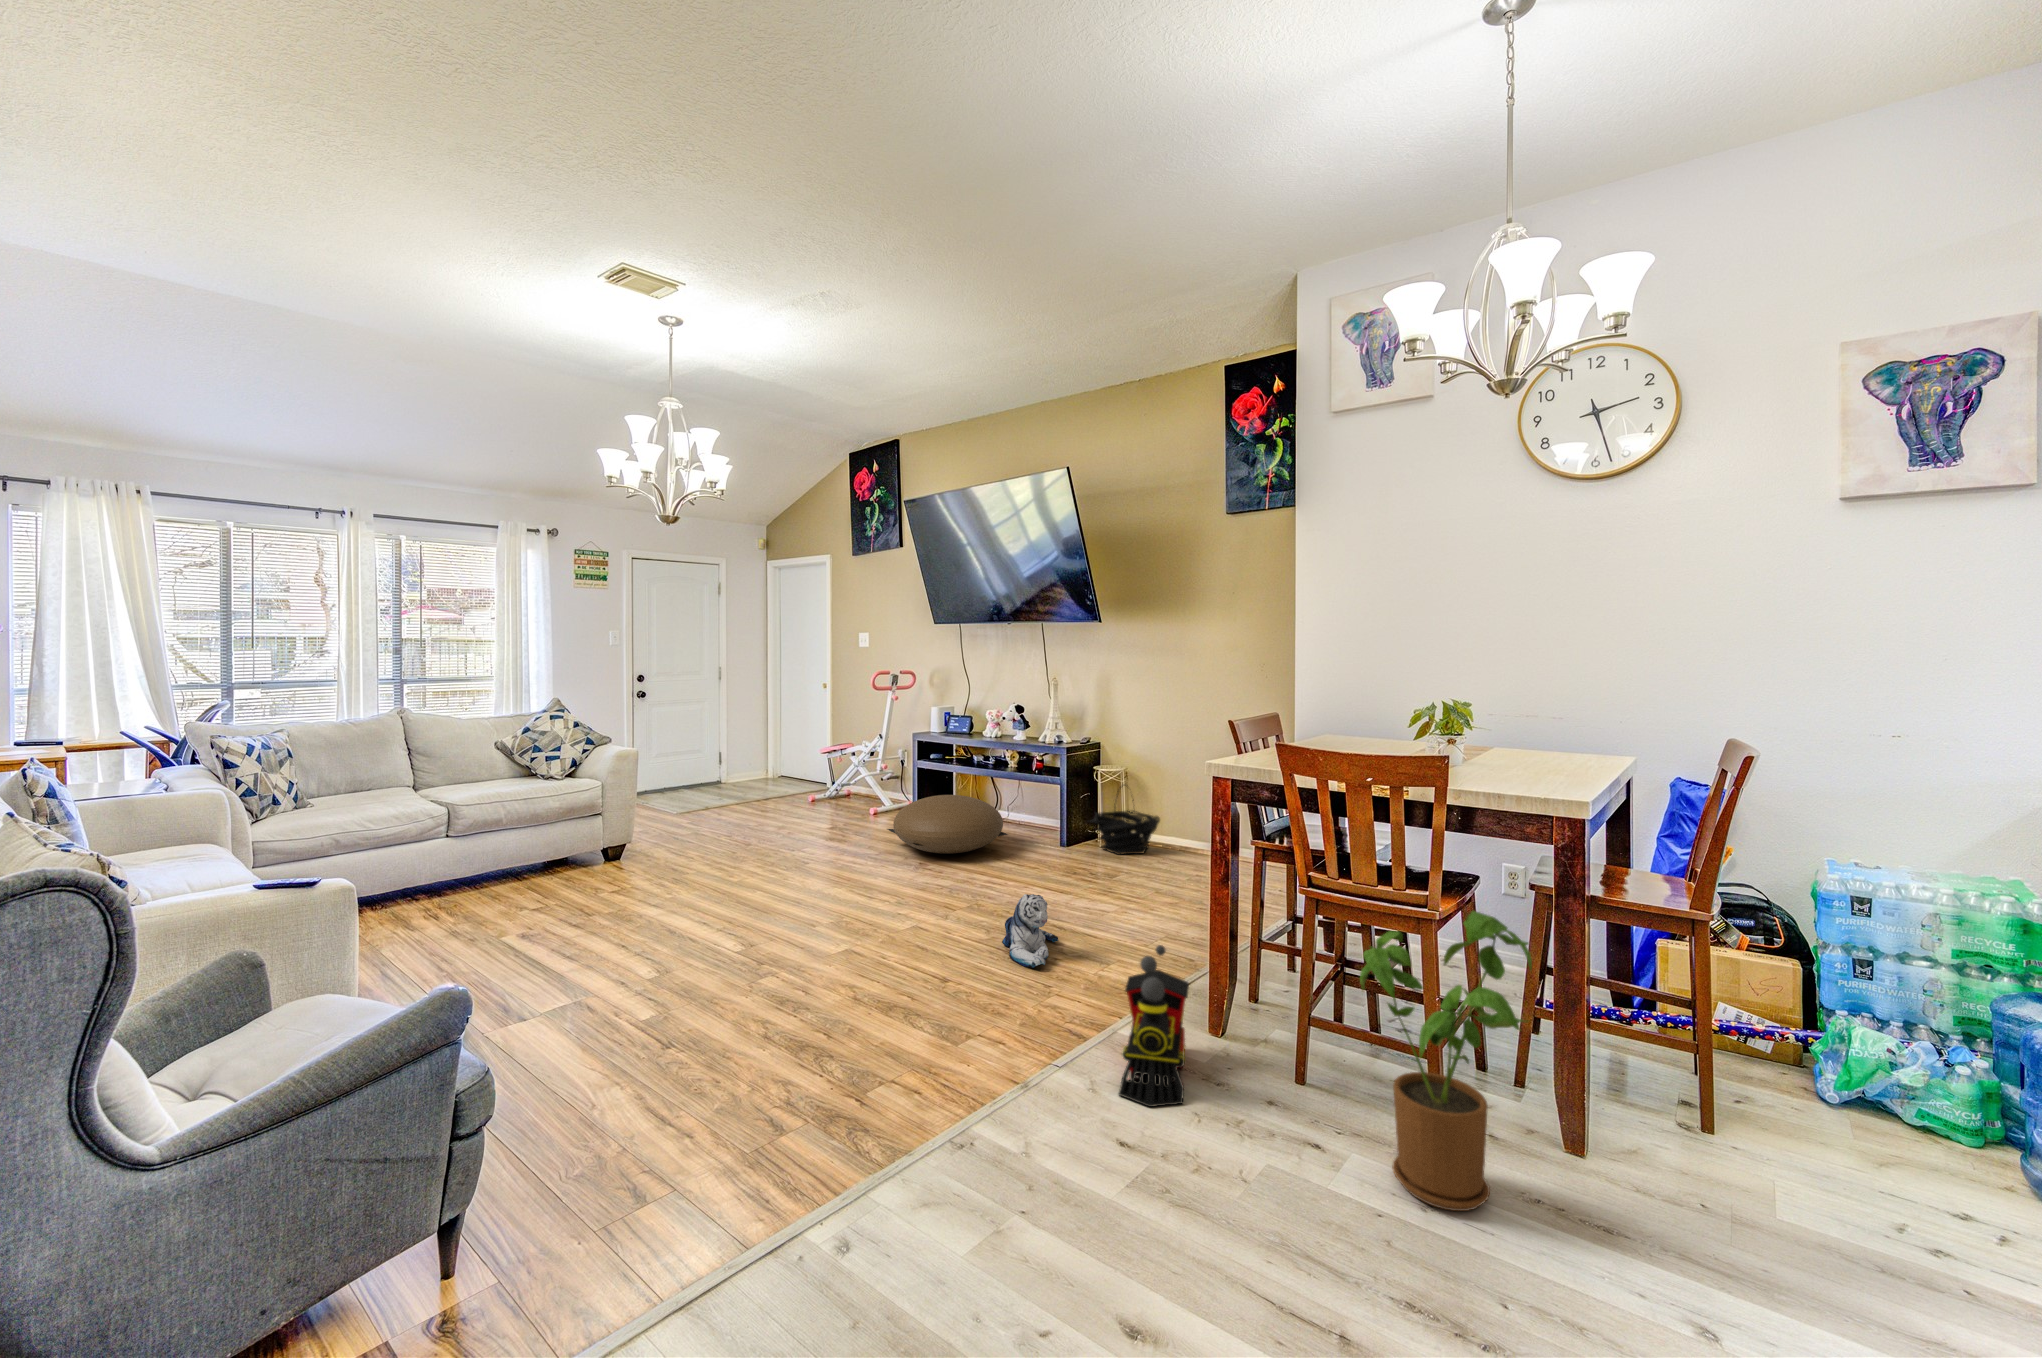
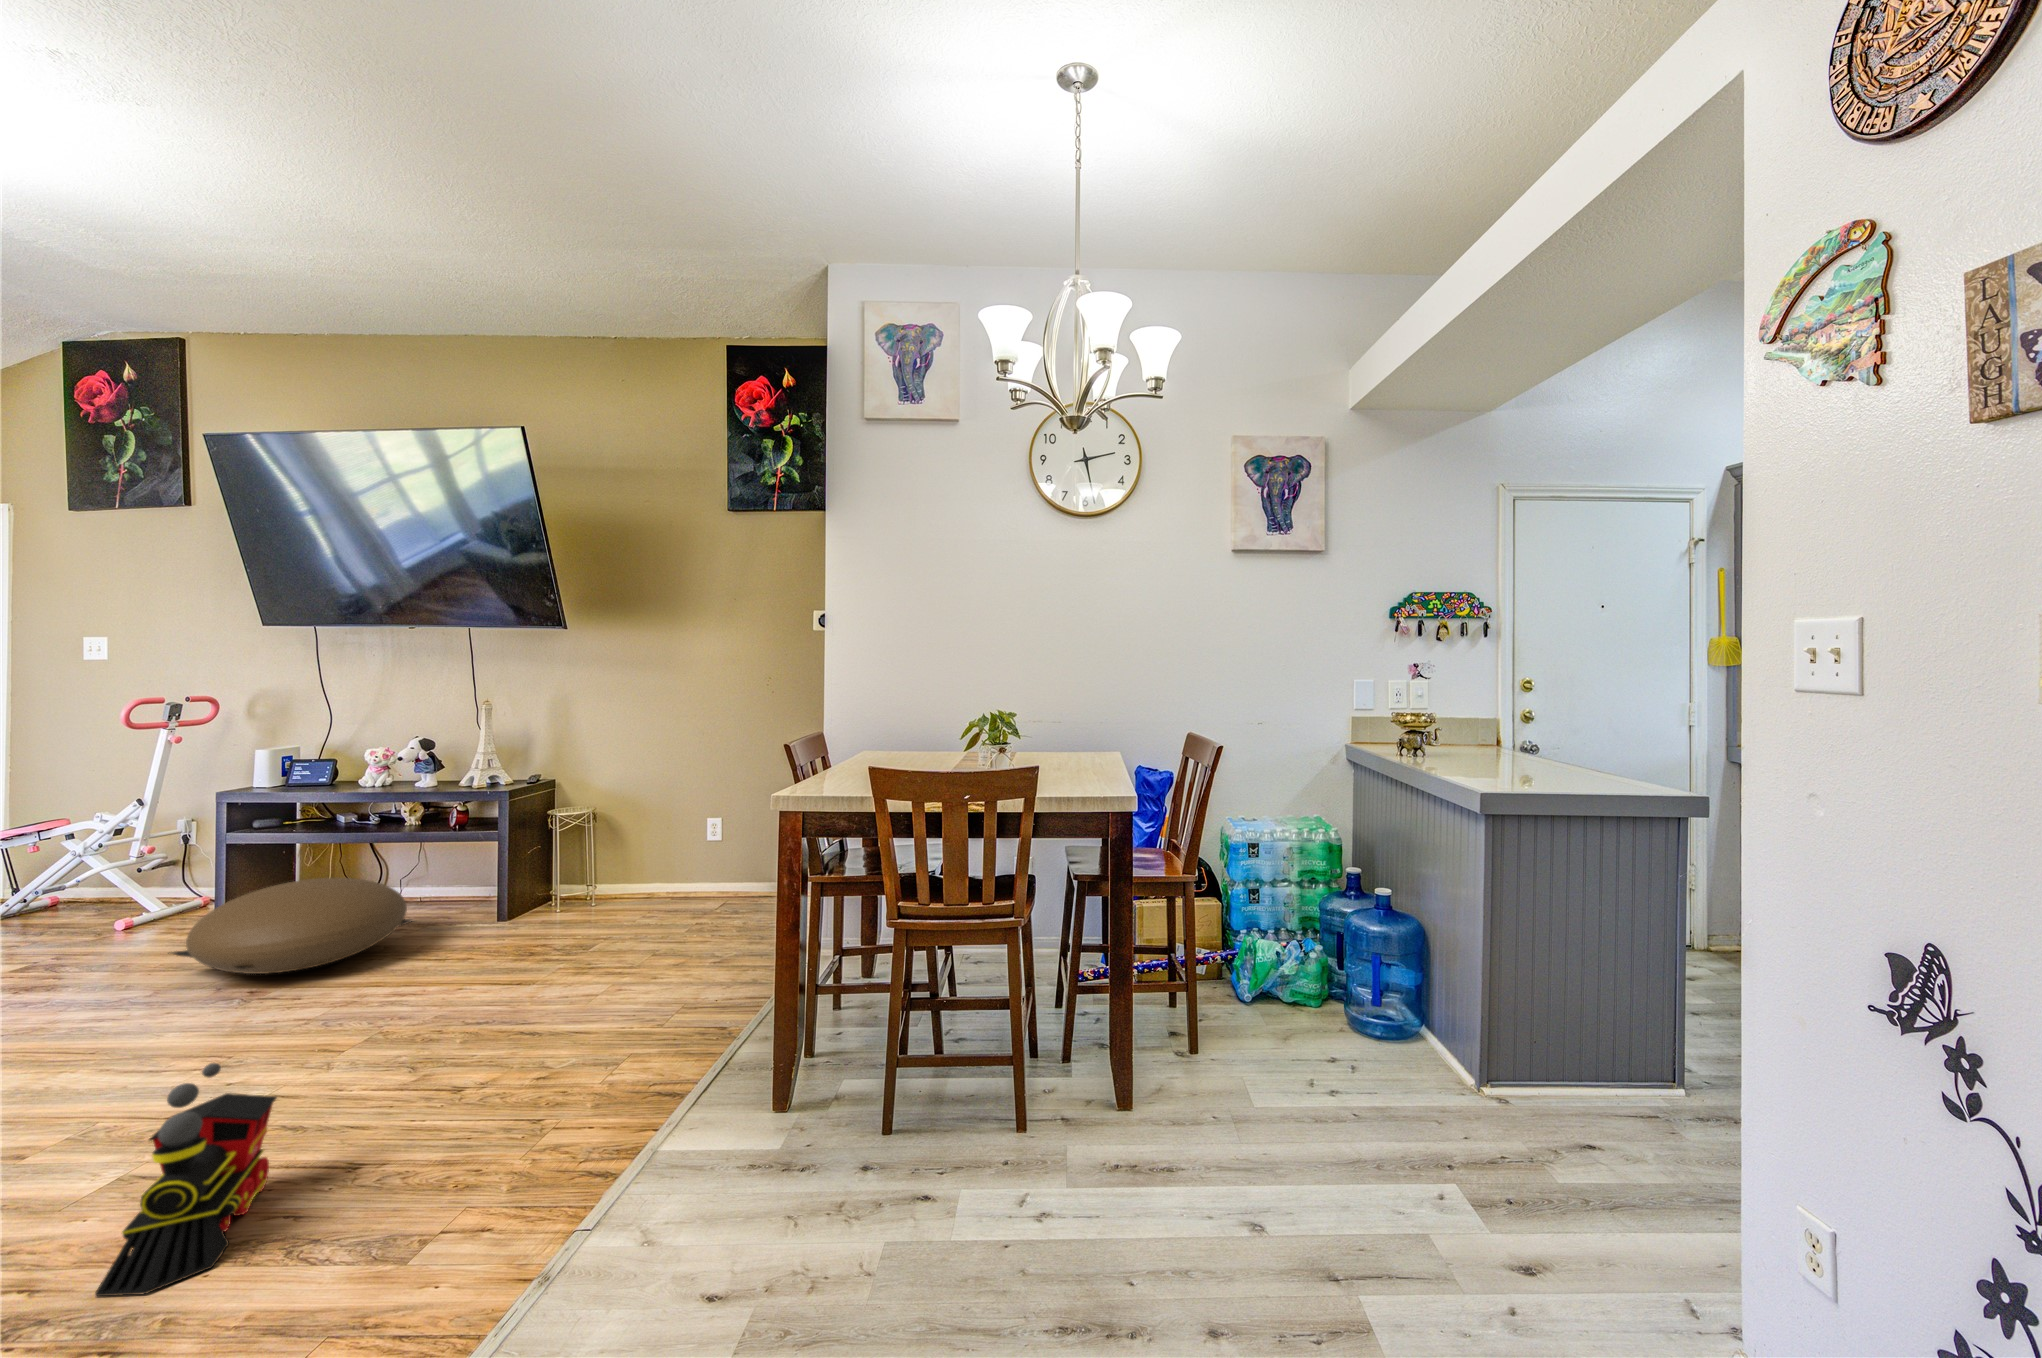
basket: present [1089,796,1160,855] -> none [543,828,646,917]
plush toy: present [1002,894,1058,968] -> none [443,1000,538,1105]
house plant: present [1360,911,1532,1211] -> none [963,913,1119,1209]
toy train: present [1119,945,1189,1107] -> present [95,1063,277,1296]

